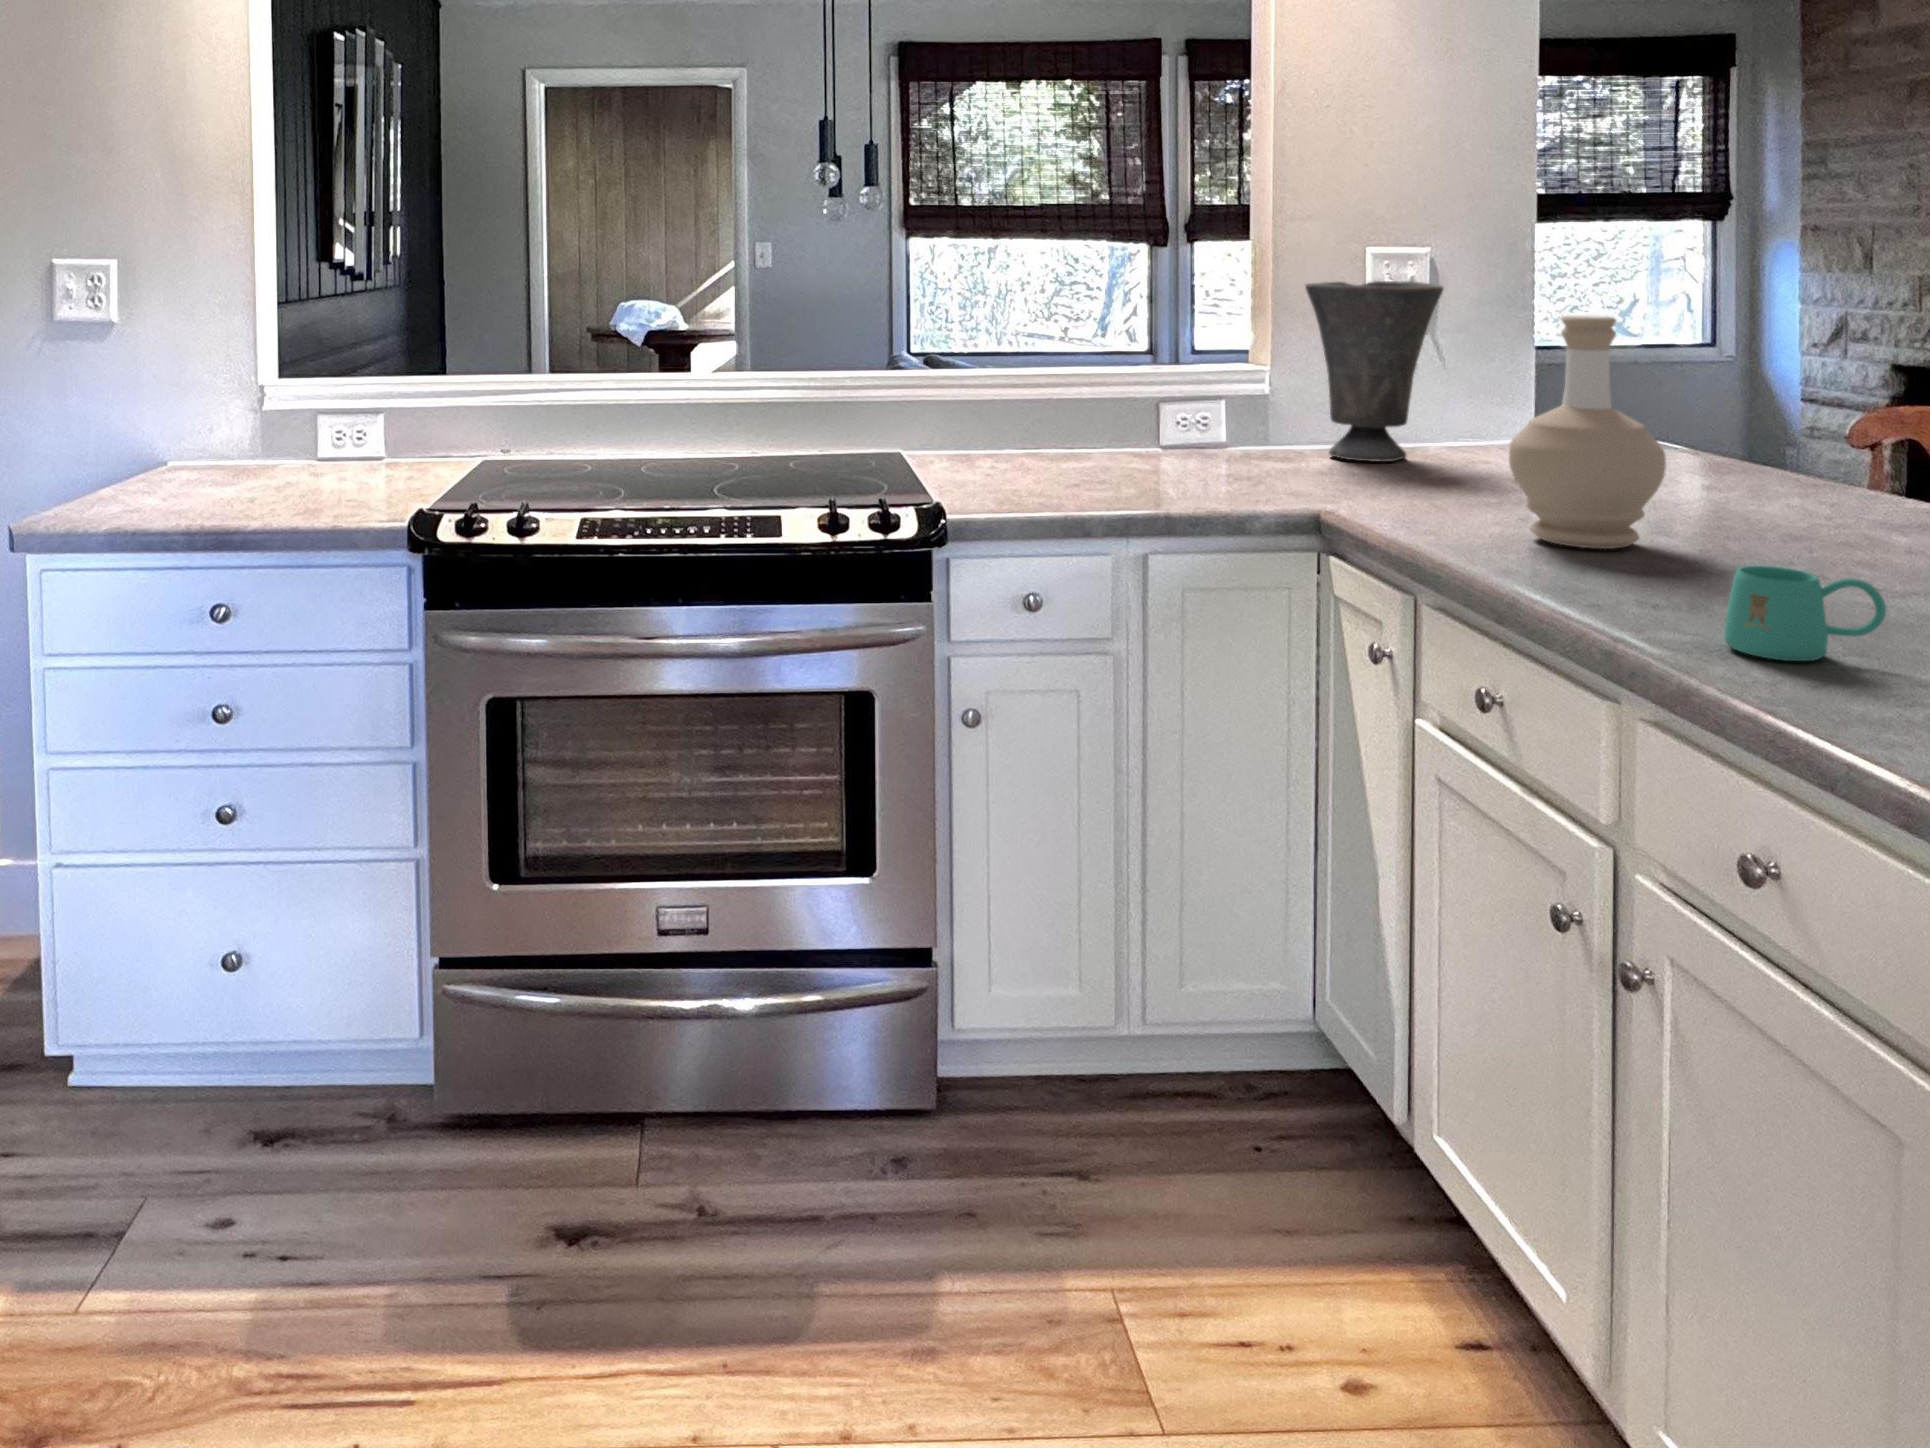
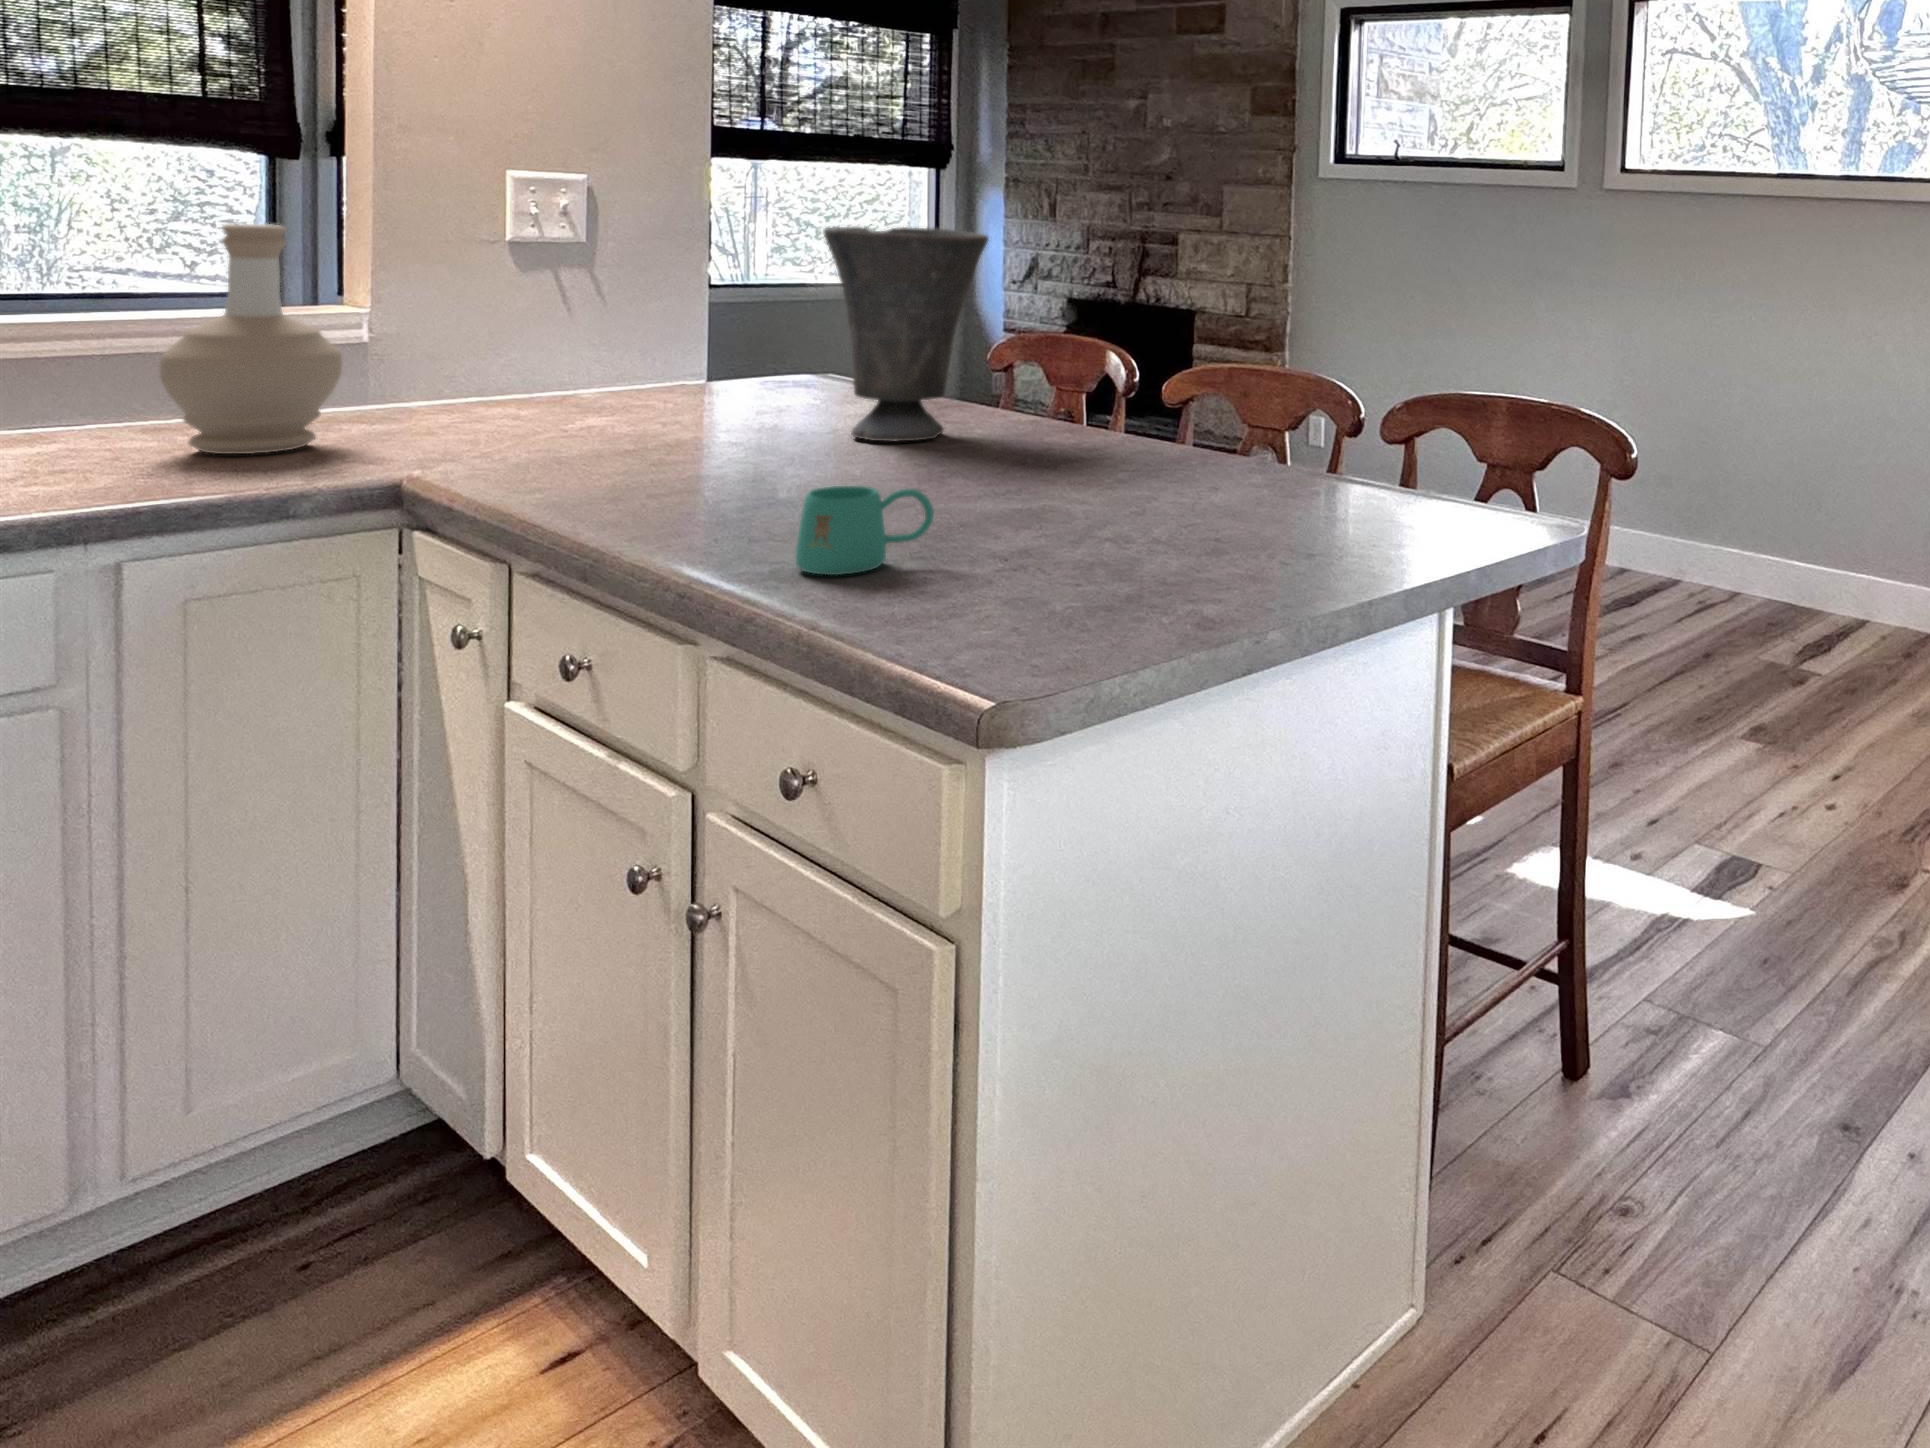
vase: present [1305,281,1443,462] -> present [823,227,988,441]
bottle: present [1509,315,1666,549] -> present [160,224,342,454]

